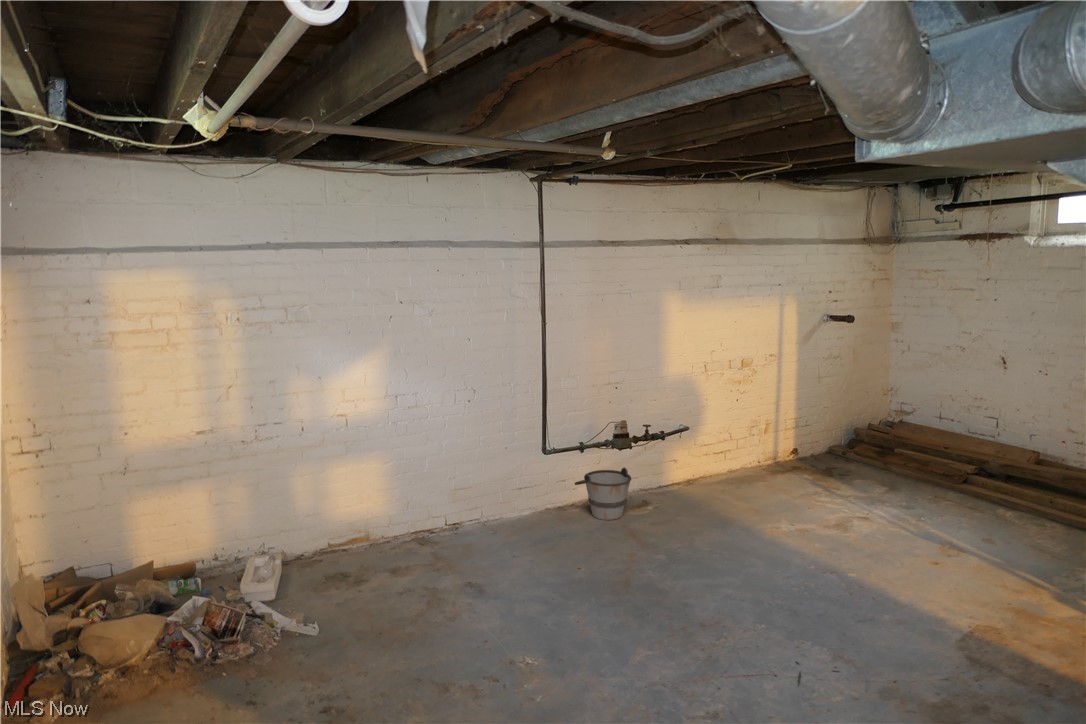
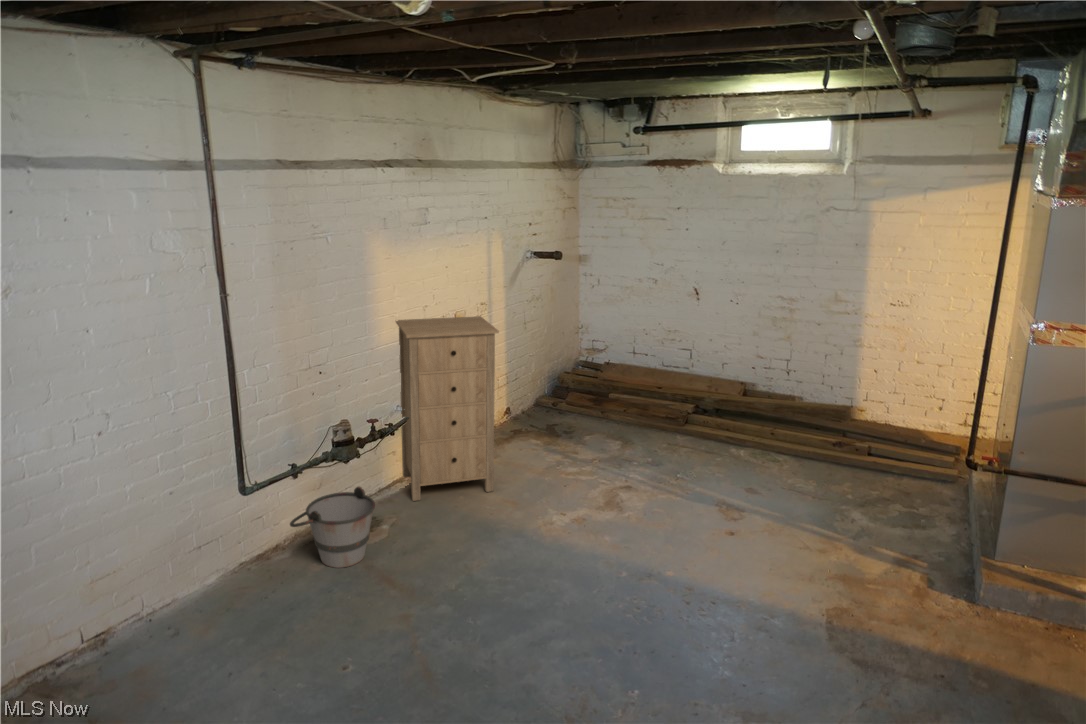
storage cabinet: none [676,358,750,501] -> present [396,316,499,501]

